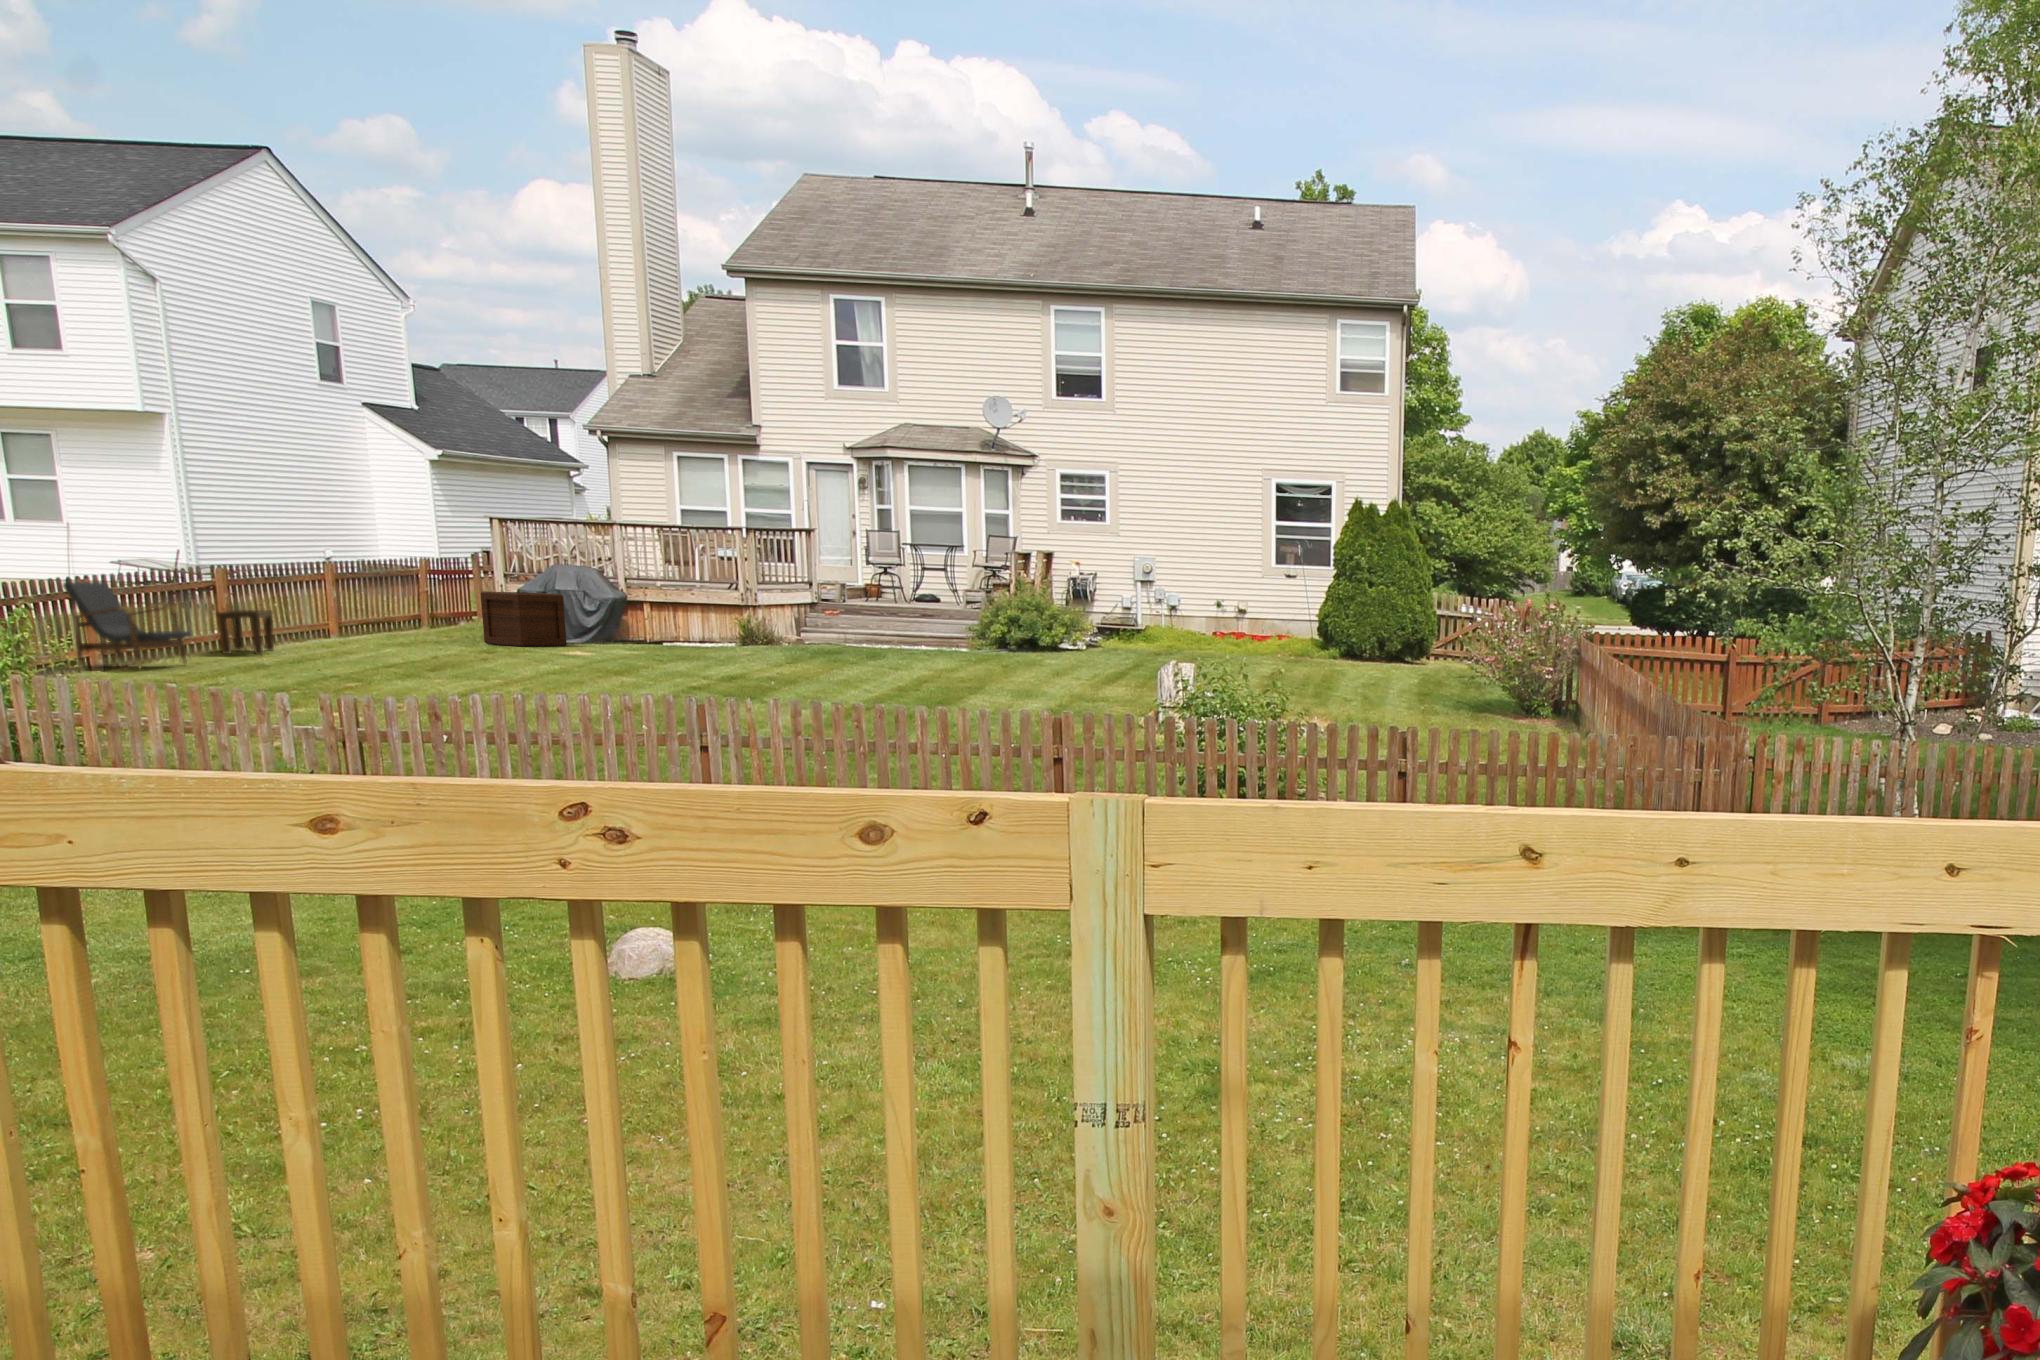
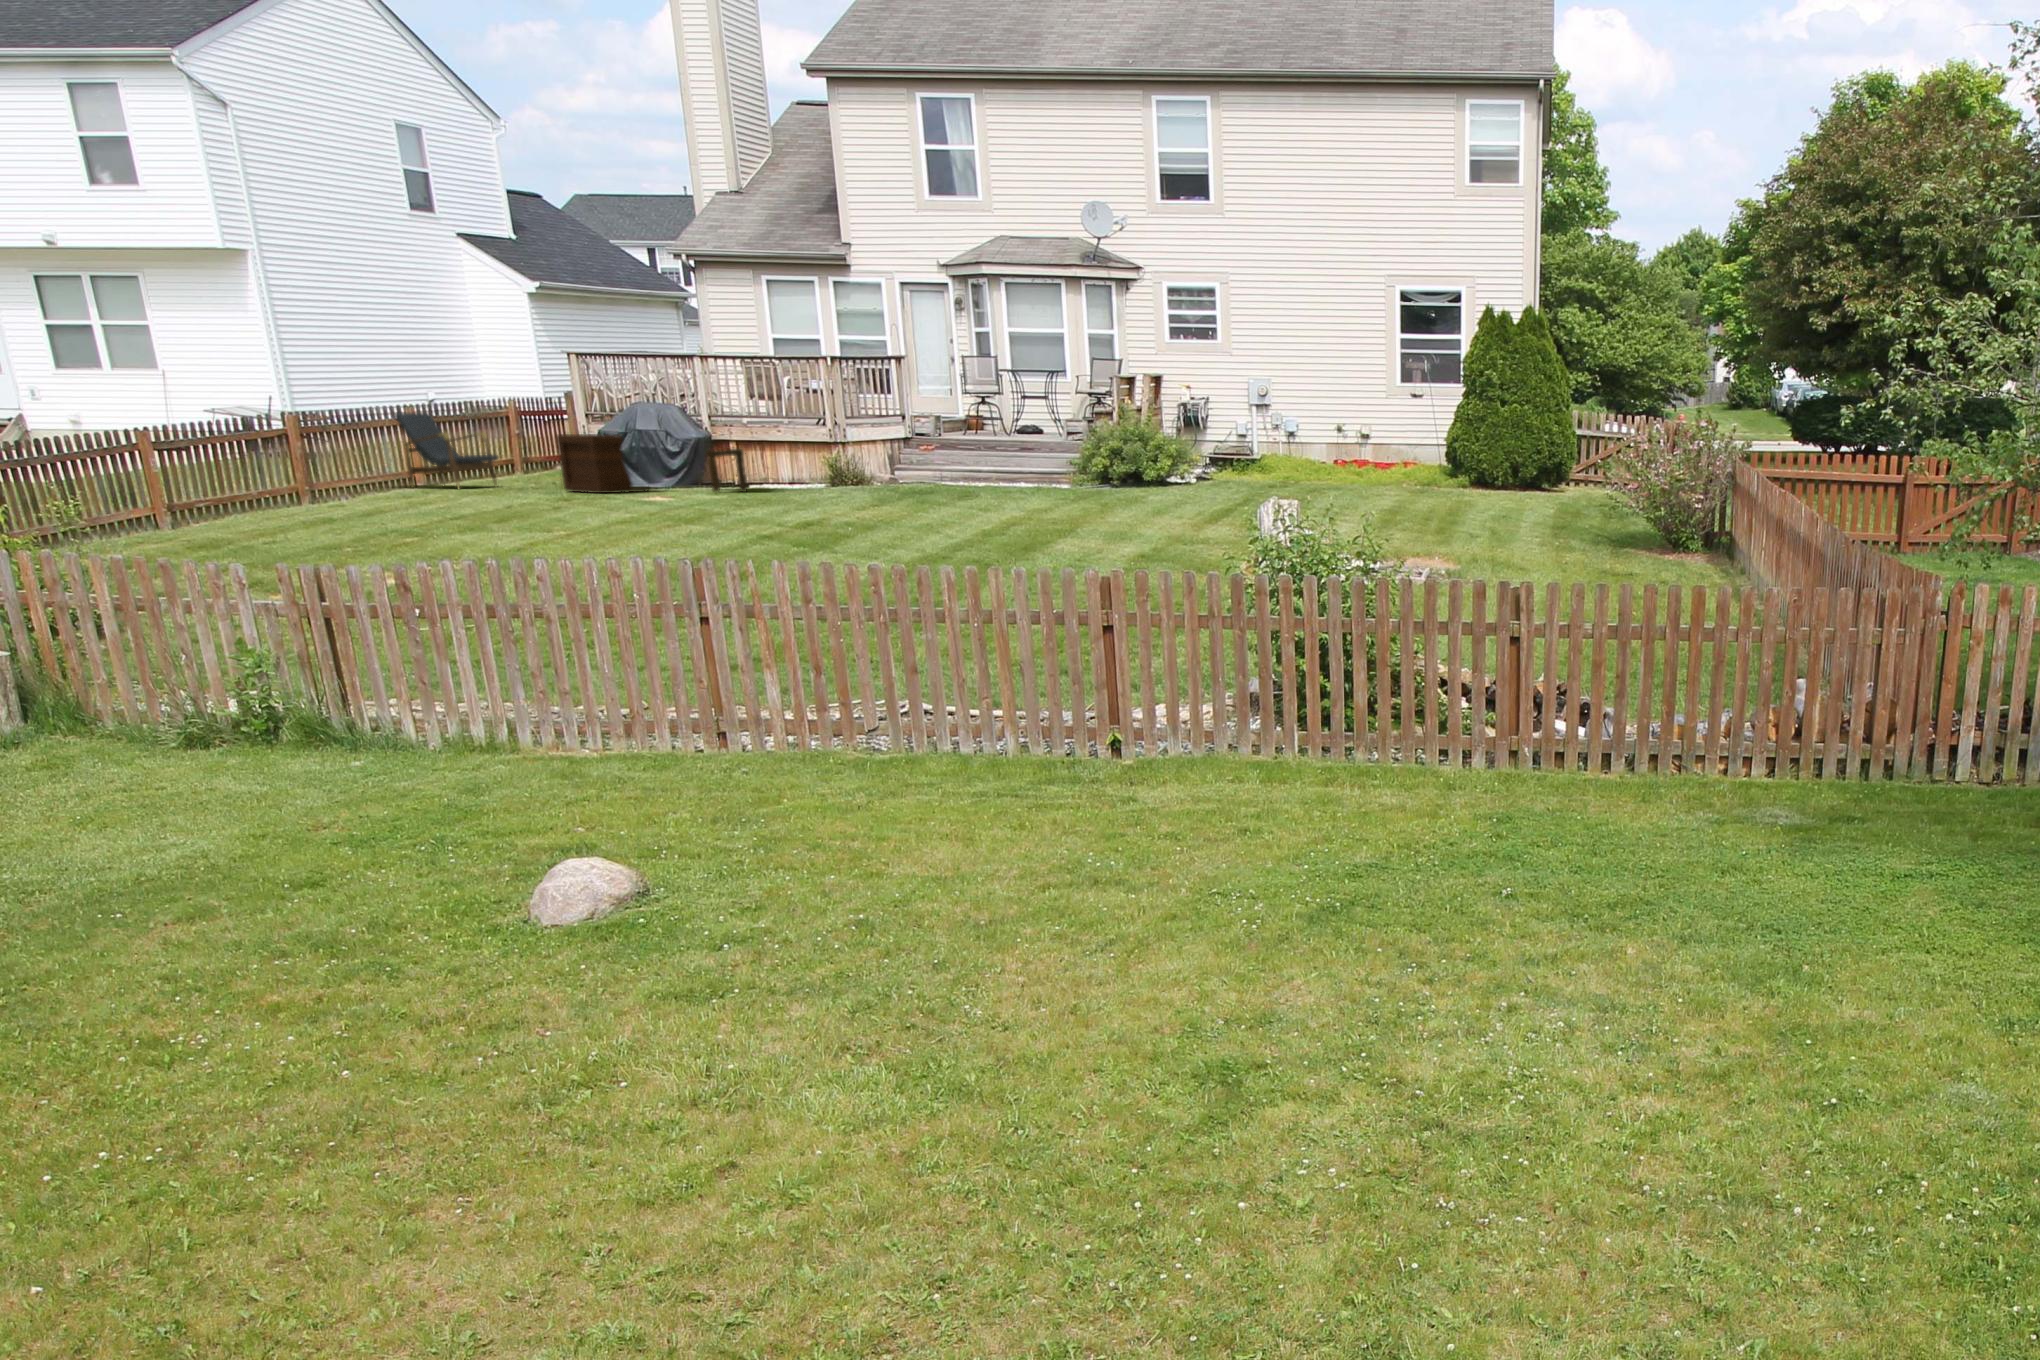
lounge chair: present [63,582,191,668] -> present [395,413,498,488]
bench: present [216,609,274,655] -> present [706,447,747,492]

